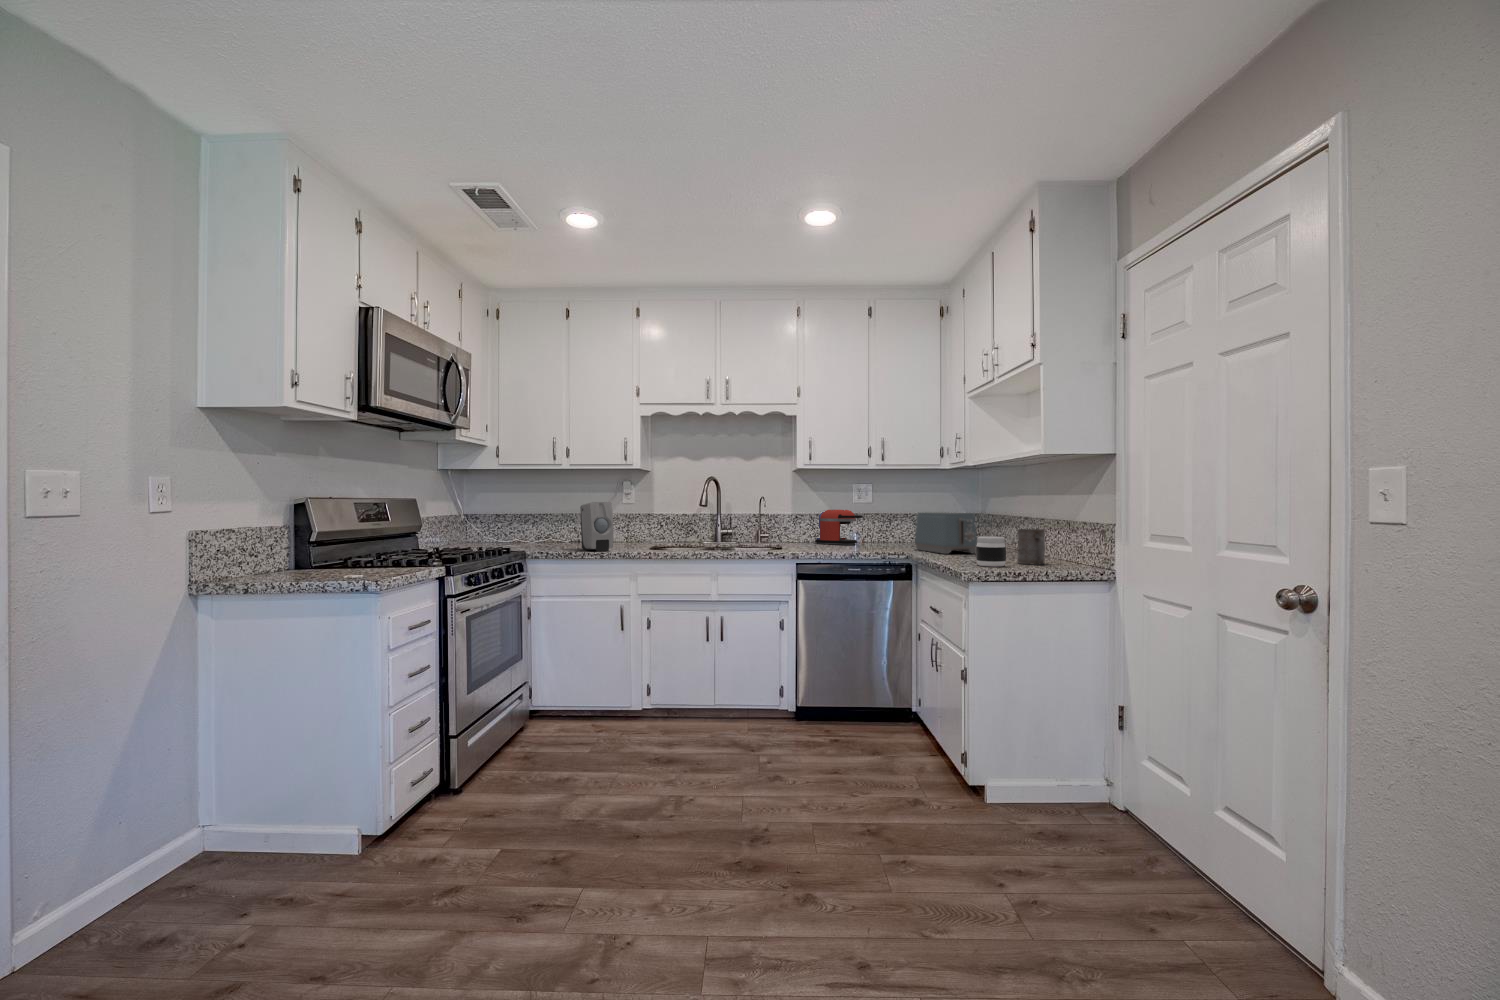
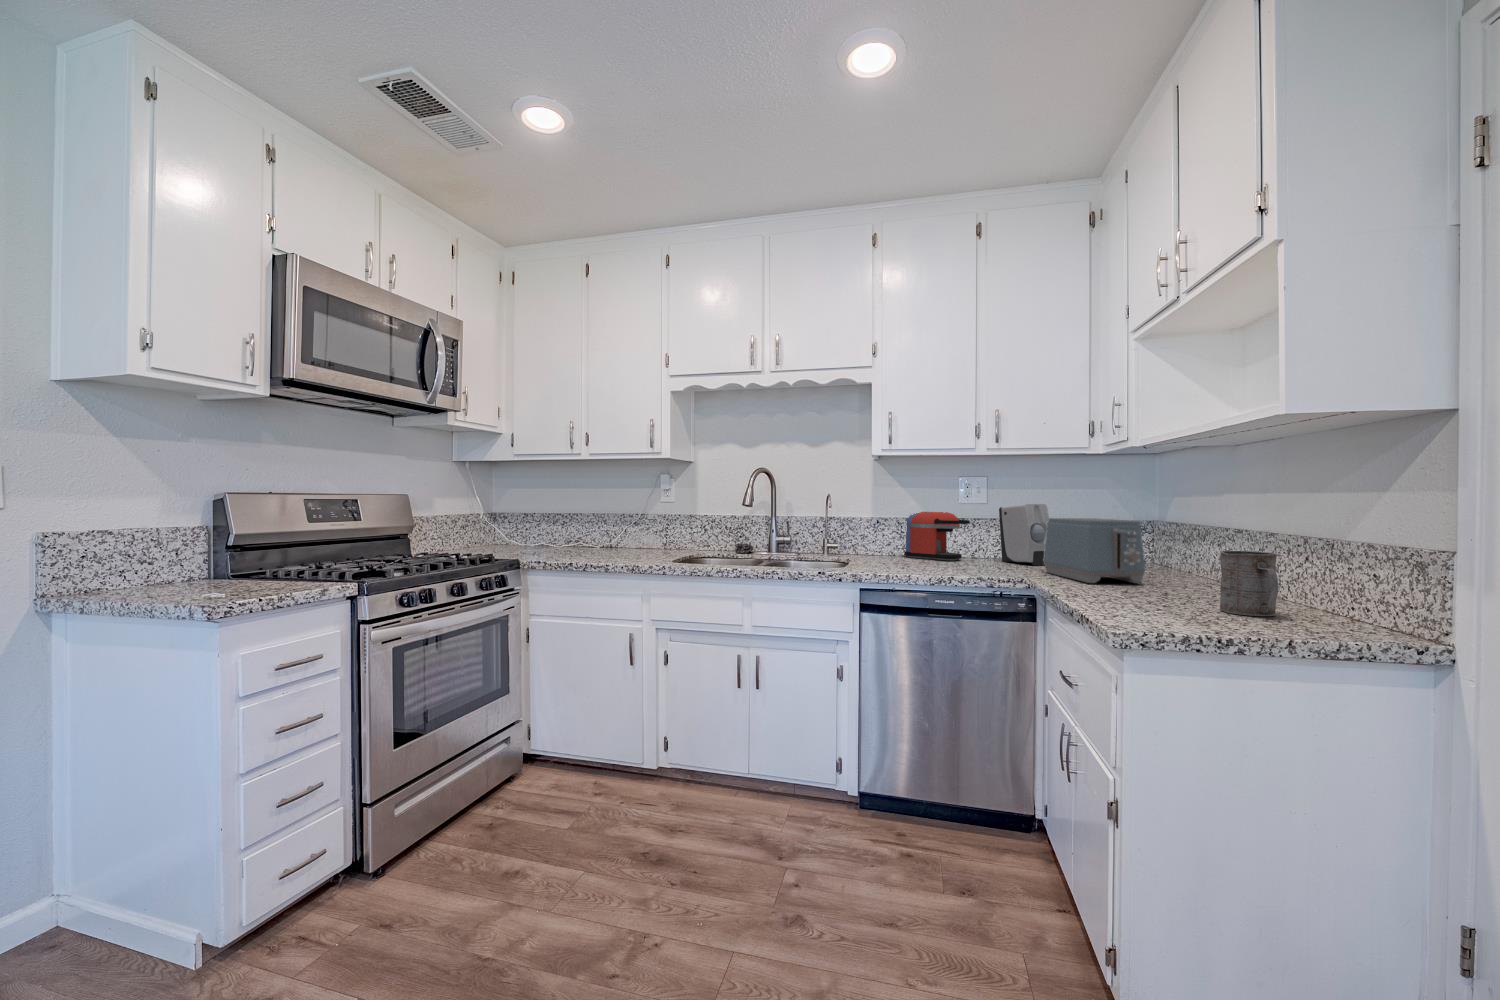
soap dispenser: present [580,502,613,551] -> present [999,504,1049,565]
jar: present [976,536,1006,567] -> none [1140,564,1198,619]

